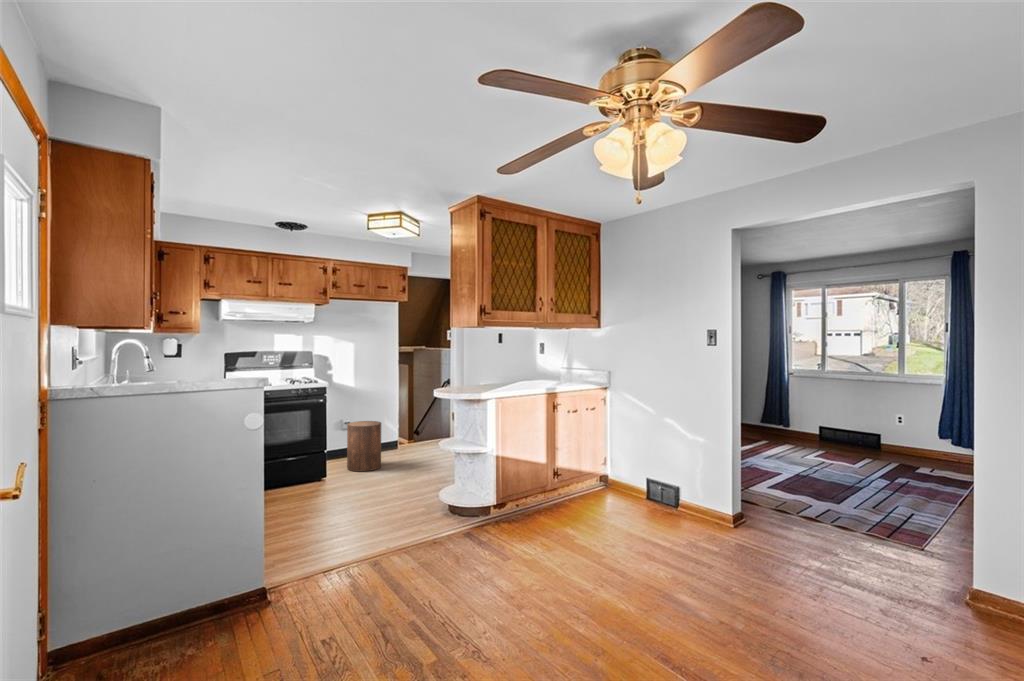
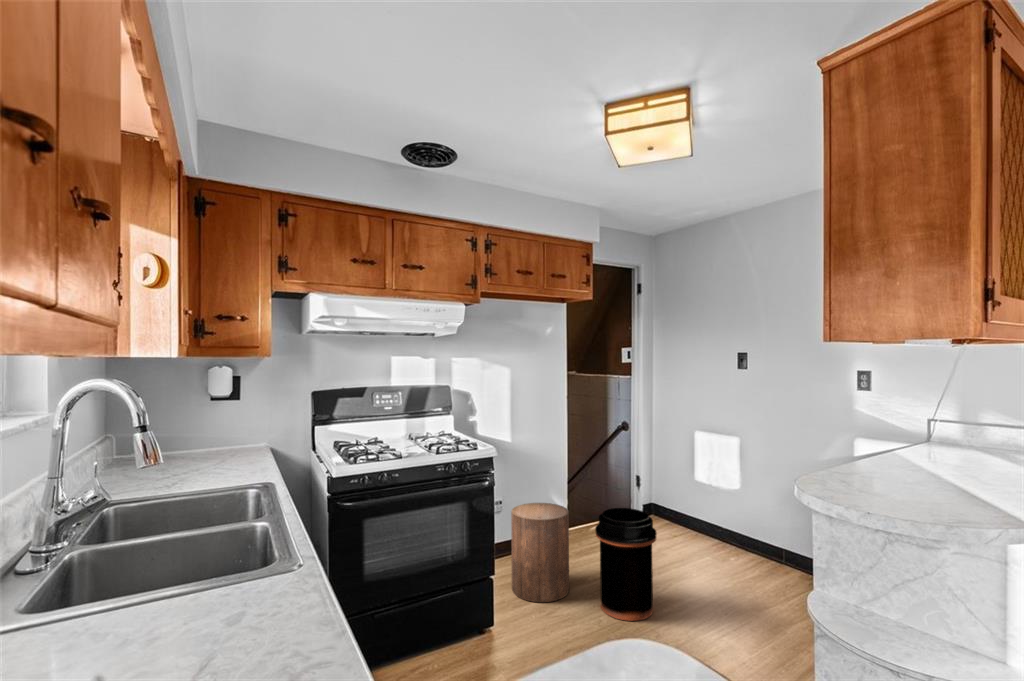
trash can: none [390,420,424,476] -> present [595,508,657,621]

